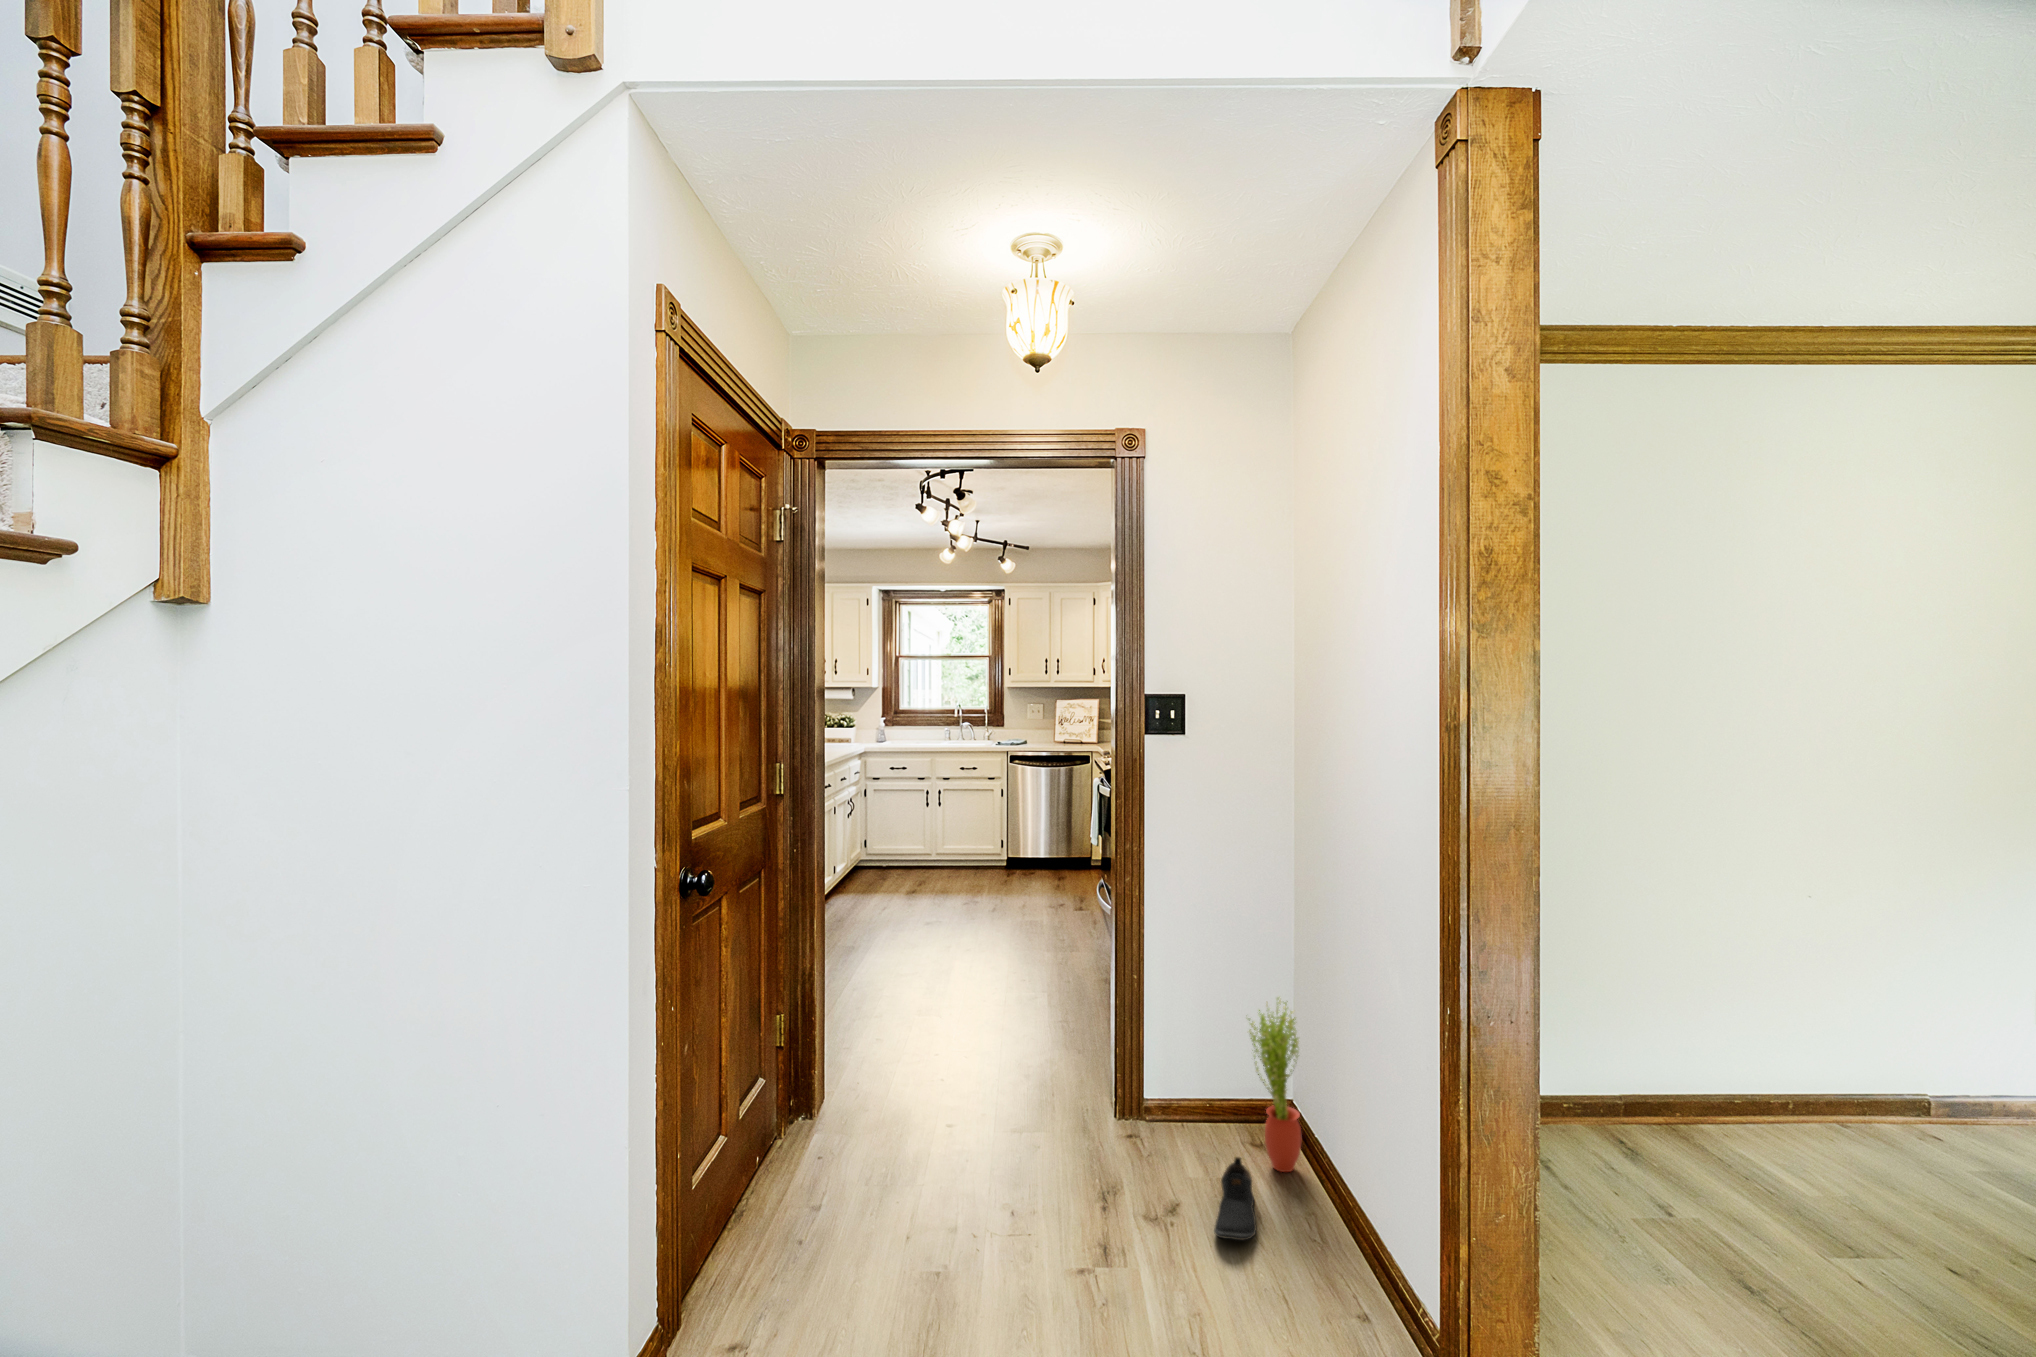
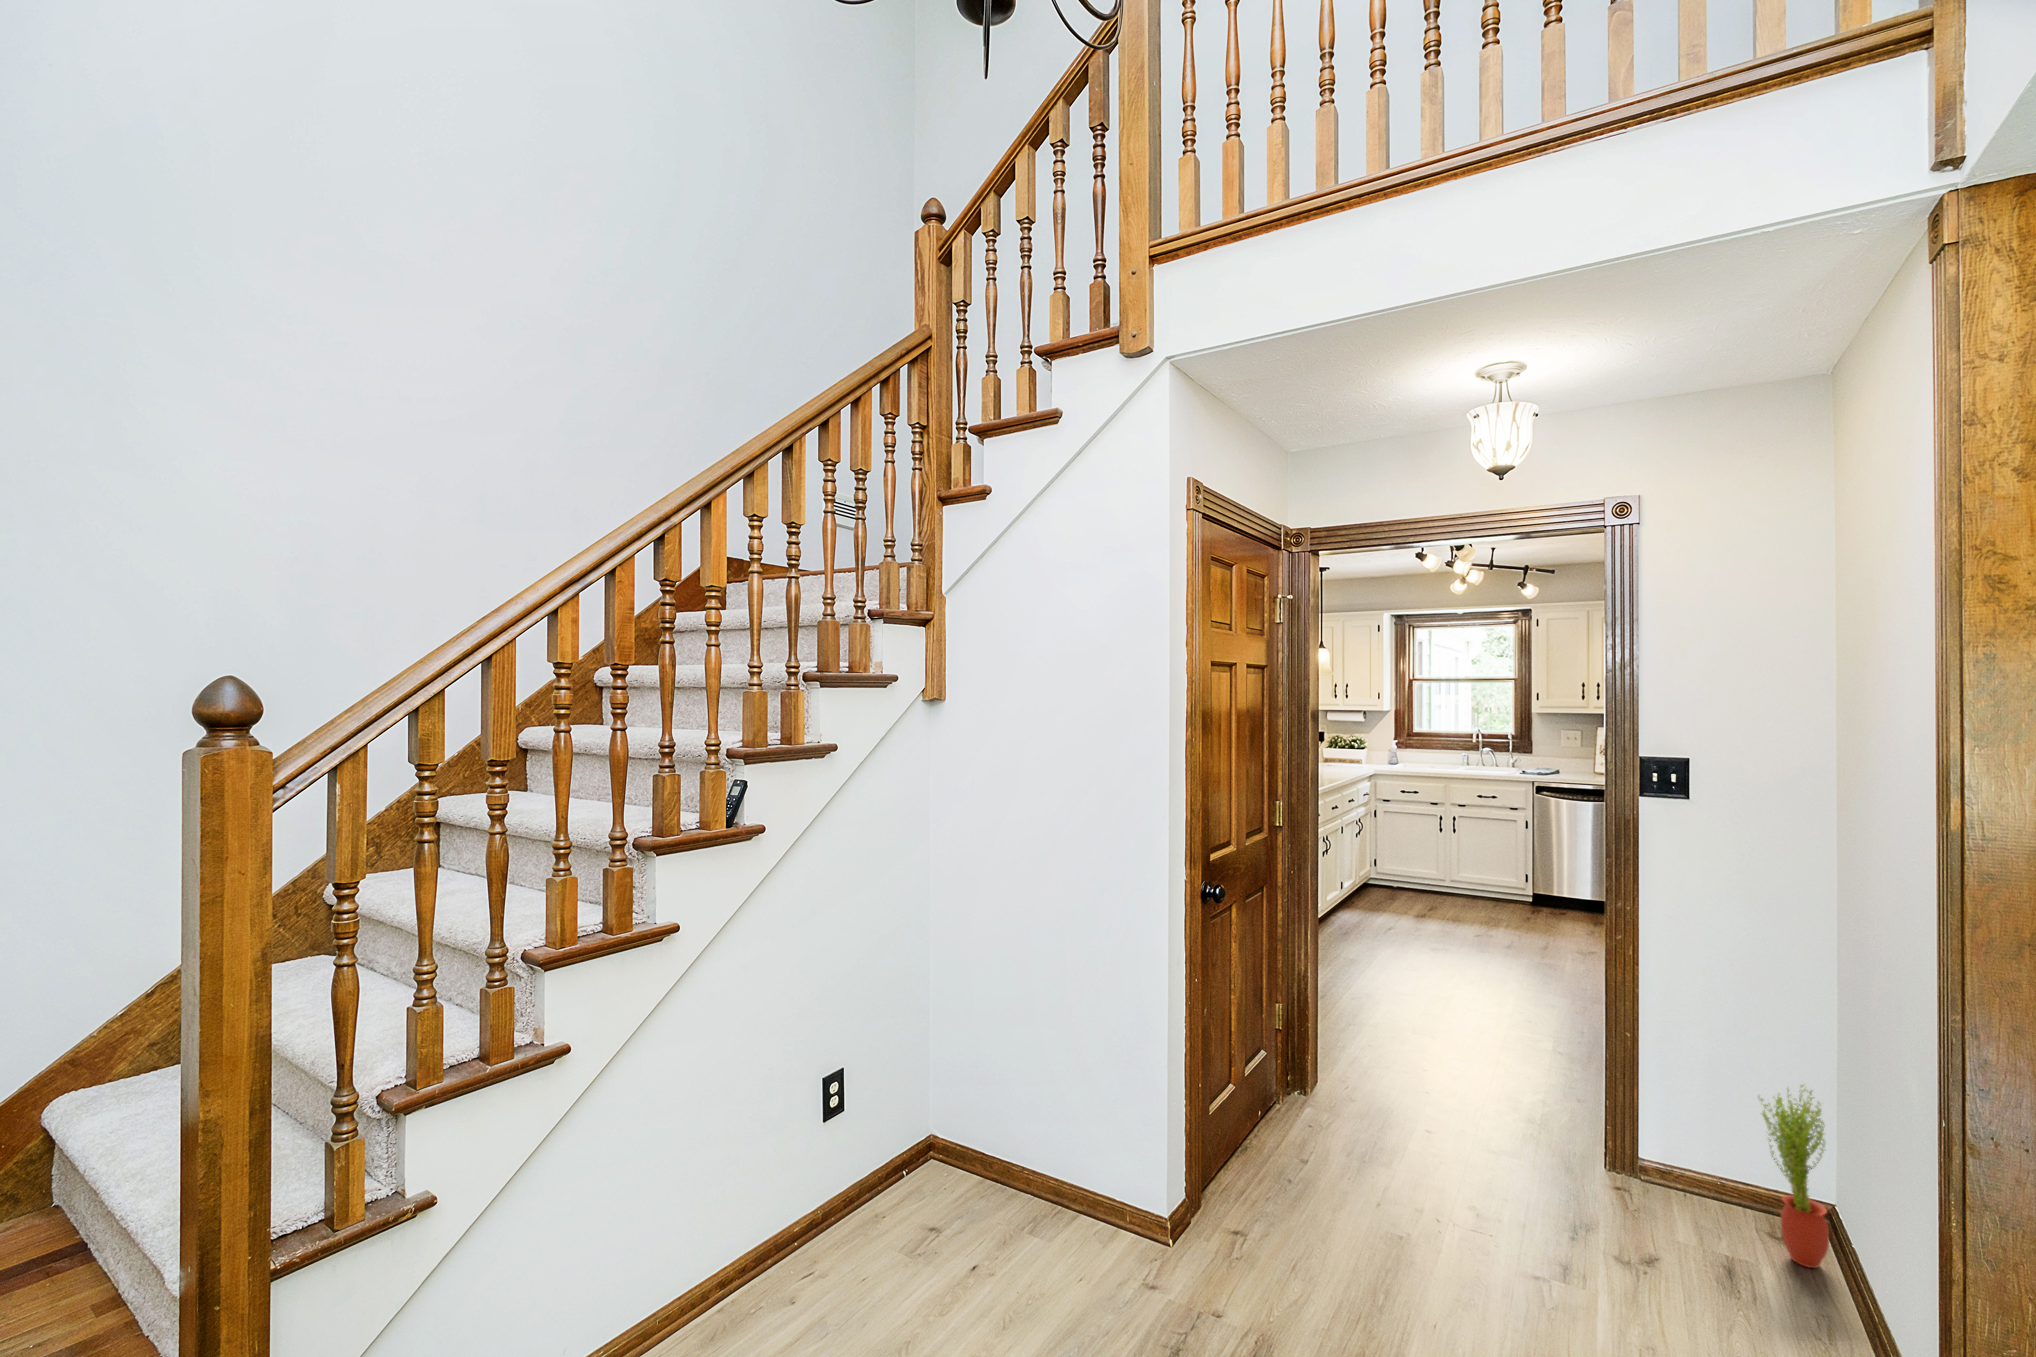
shoe: present [1214,1157,1257,1240] -> none [1694,1231,1756,1308]

